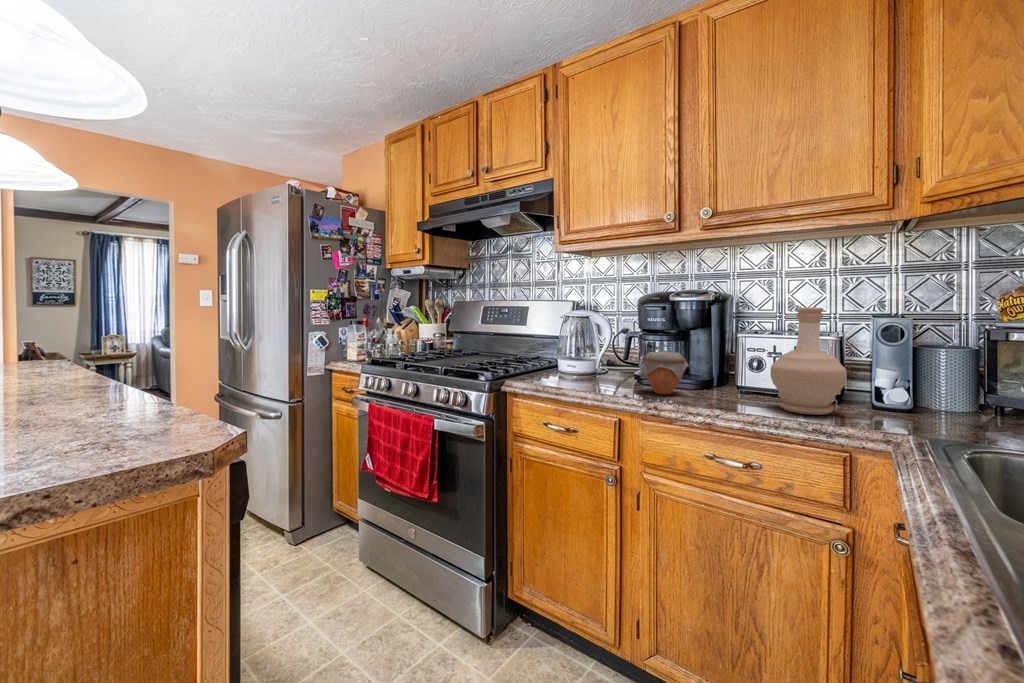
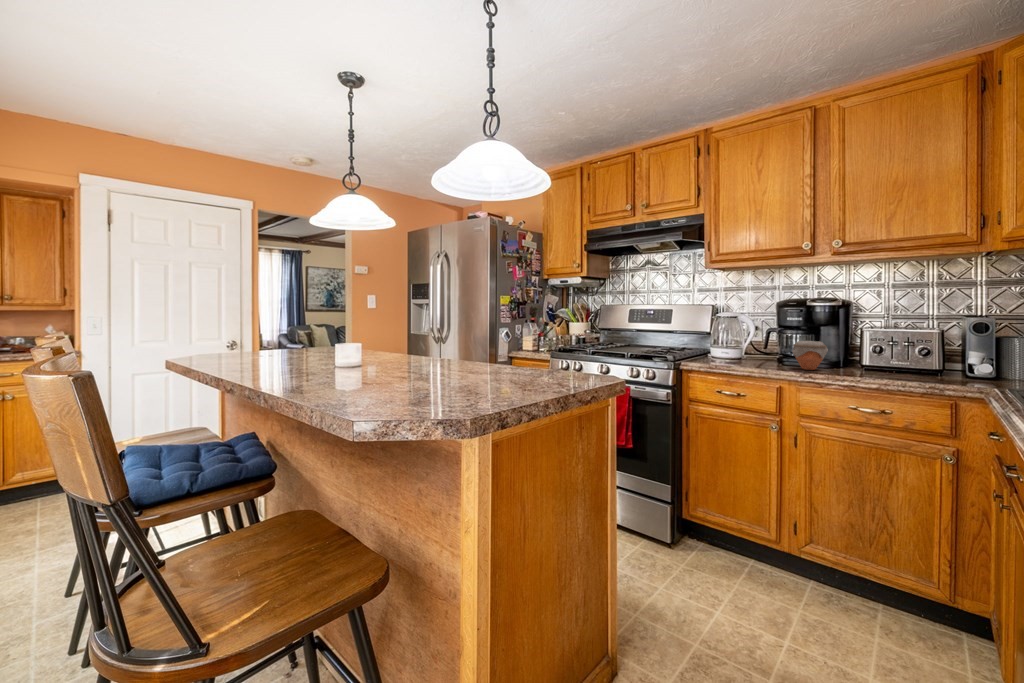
bottle: present [770,307,847,415] -> none [894,310,949,379]

